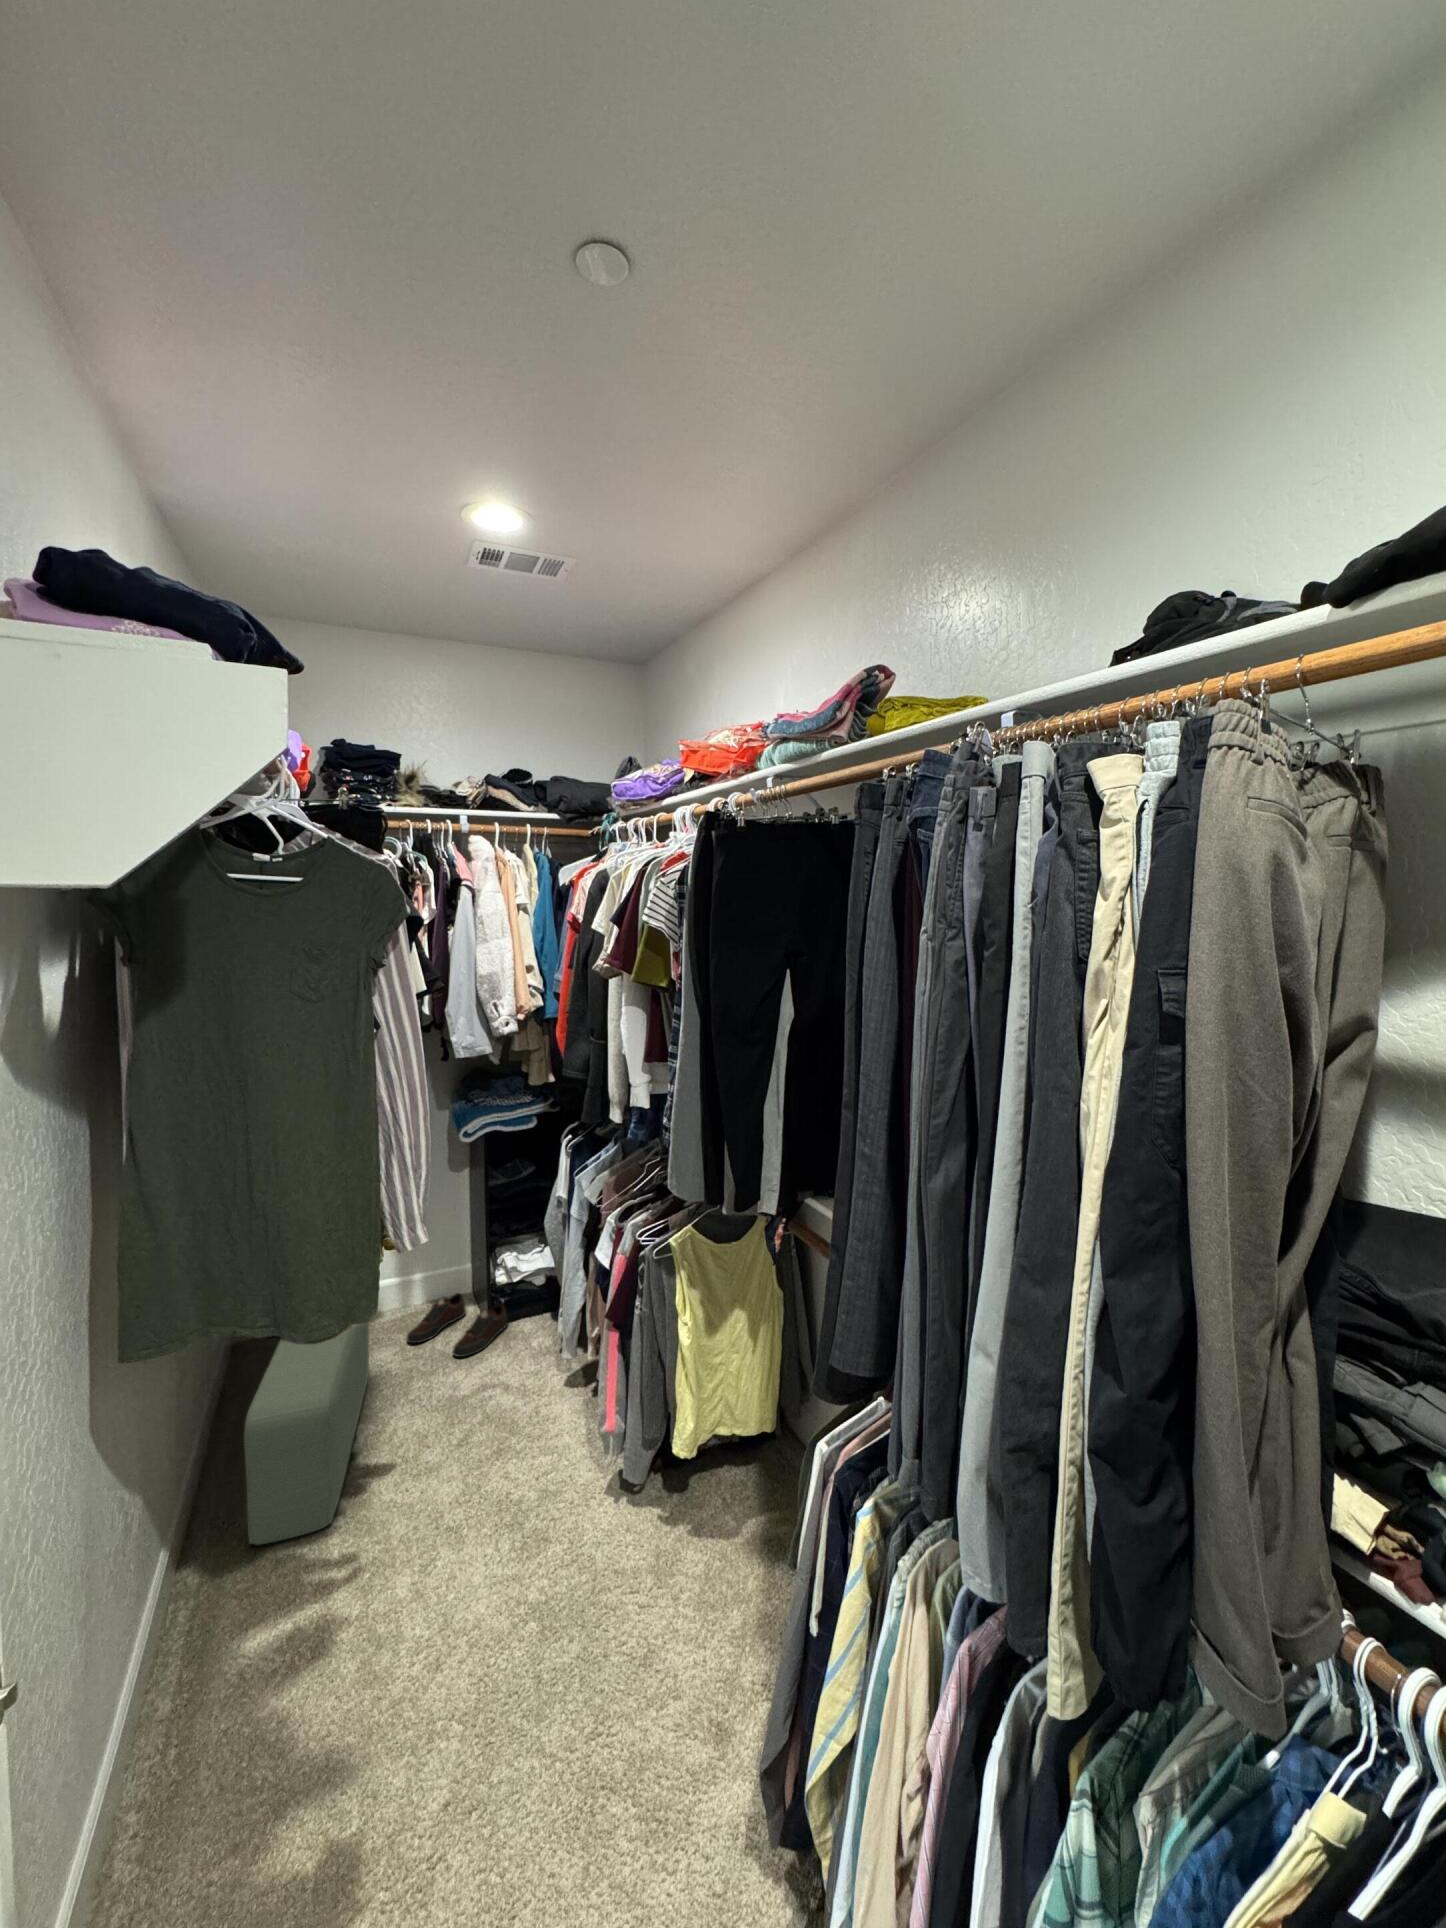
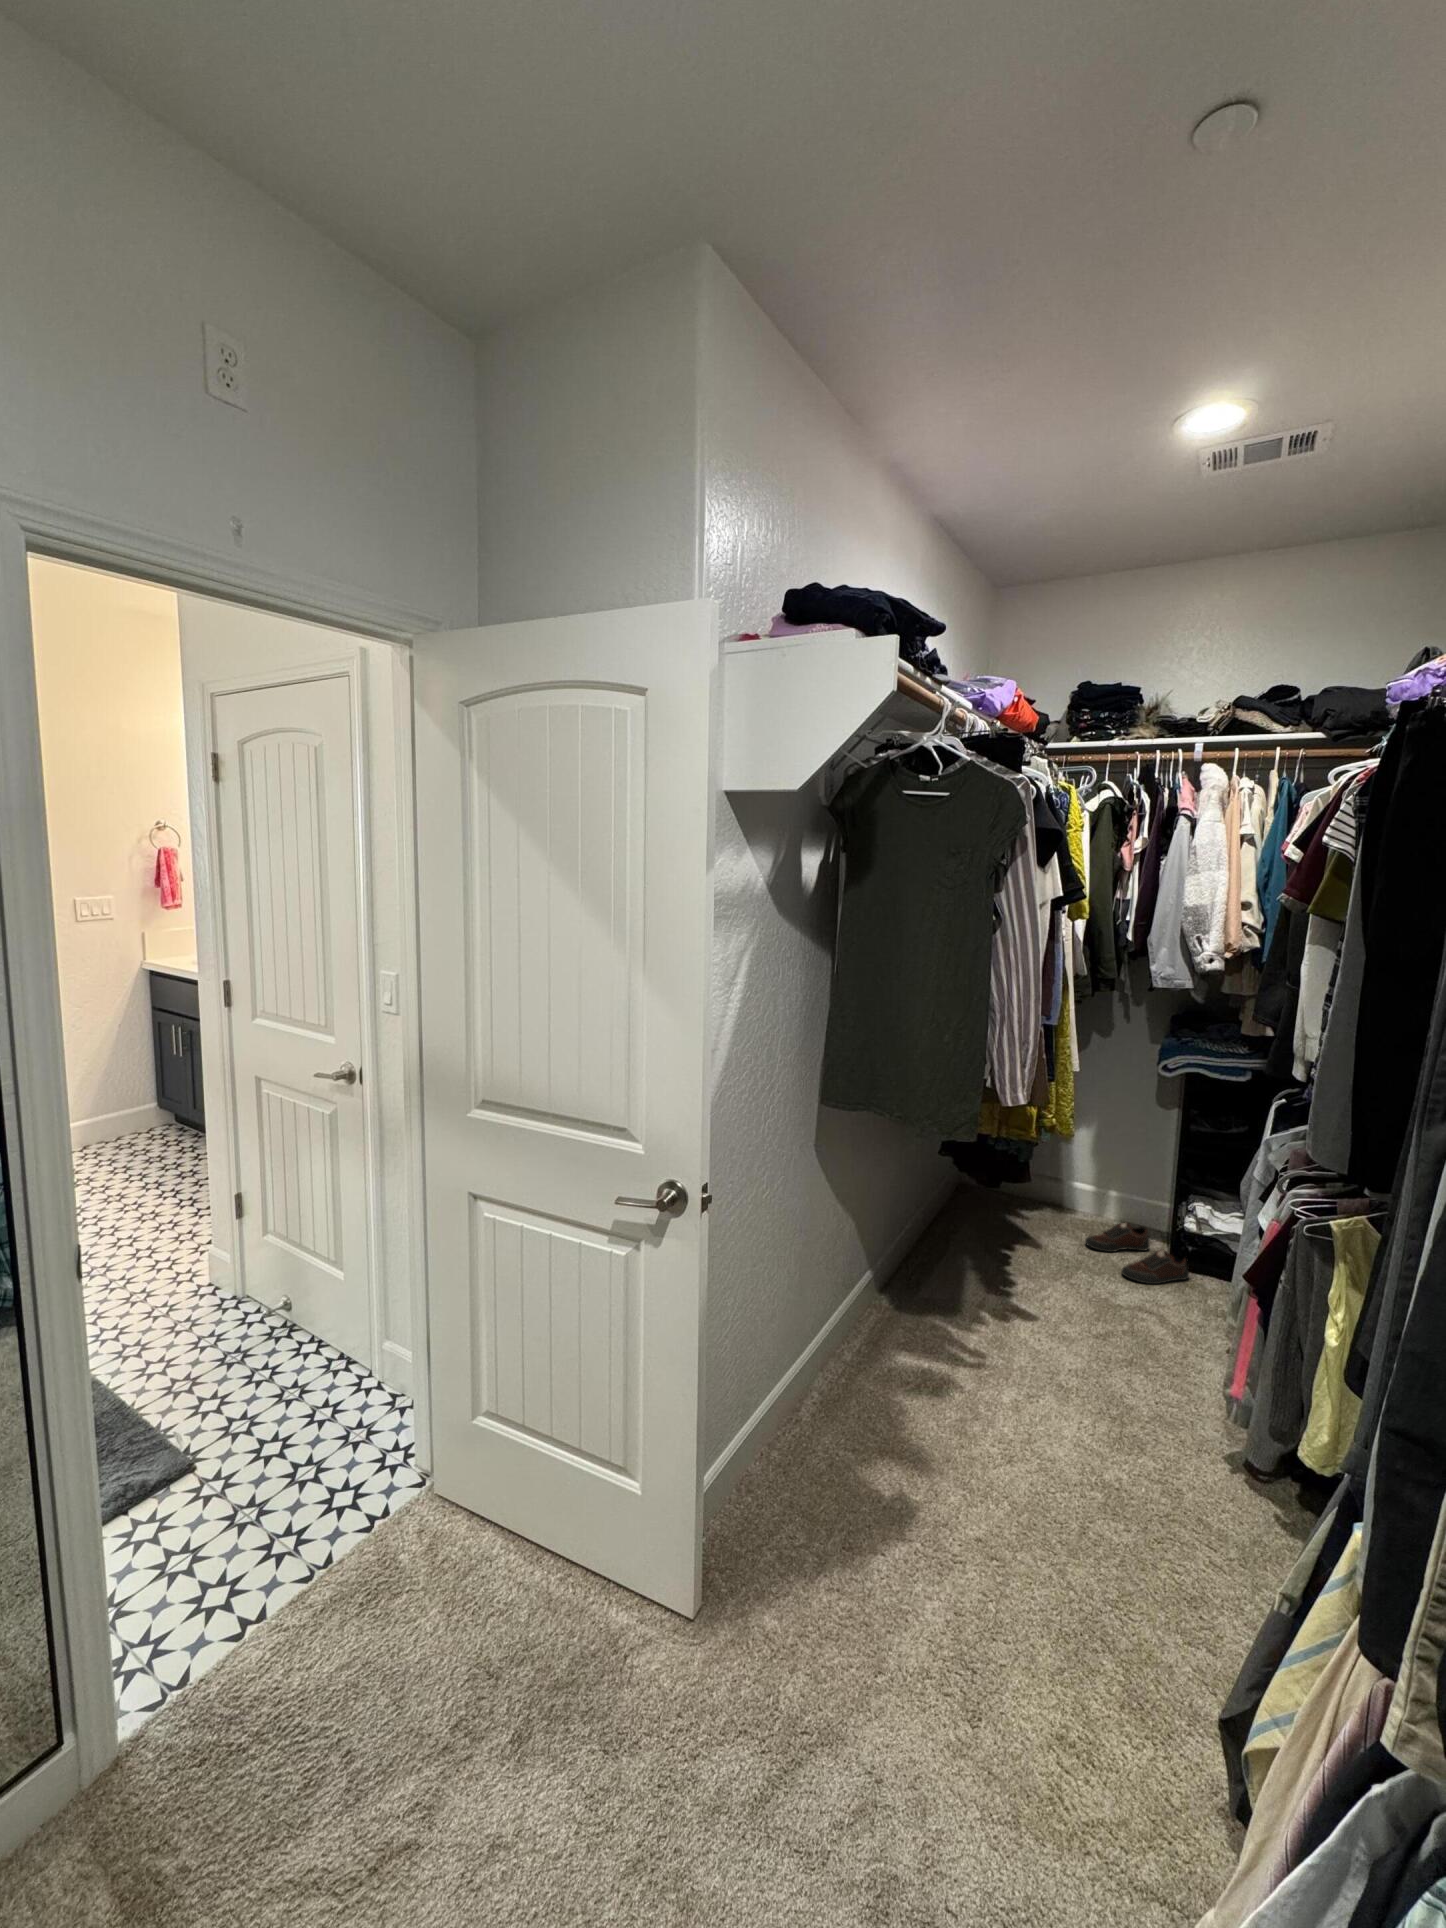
pouf: present [244,1324,369,1545] -> none [926,1156,1048,1322]

